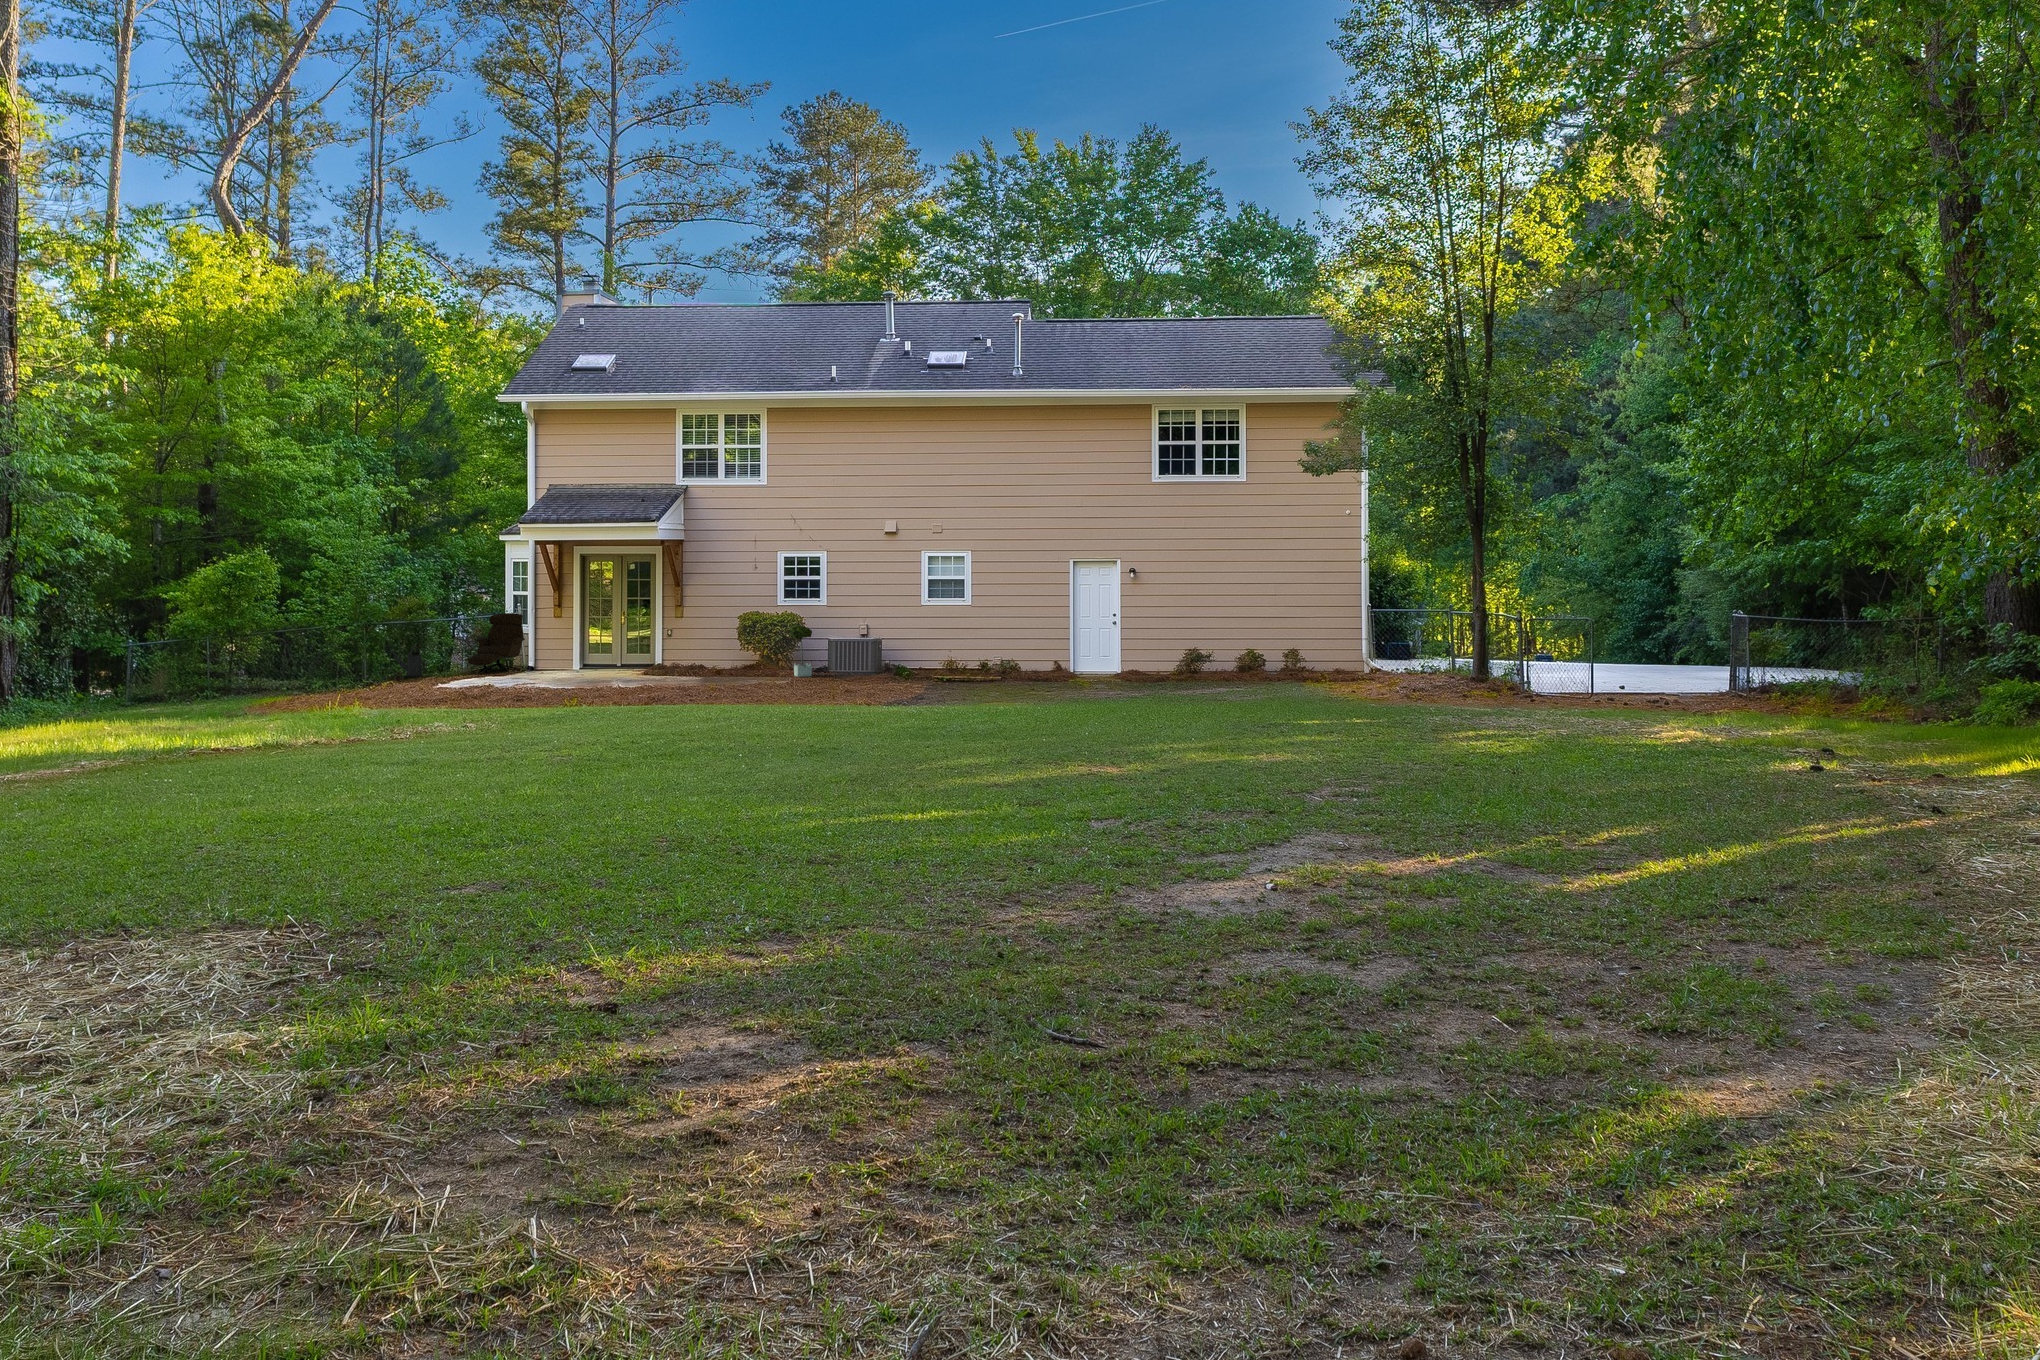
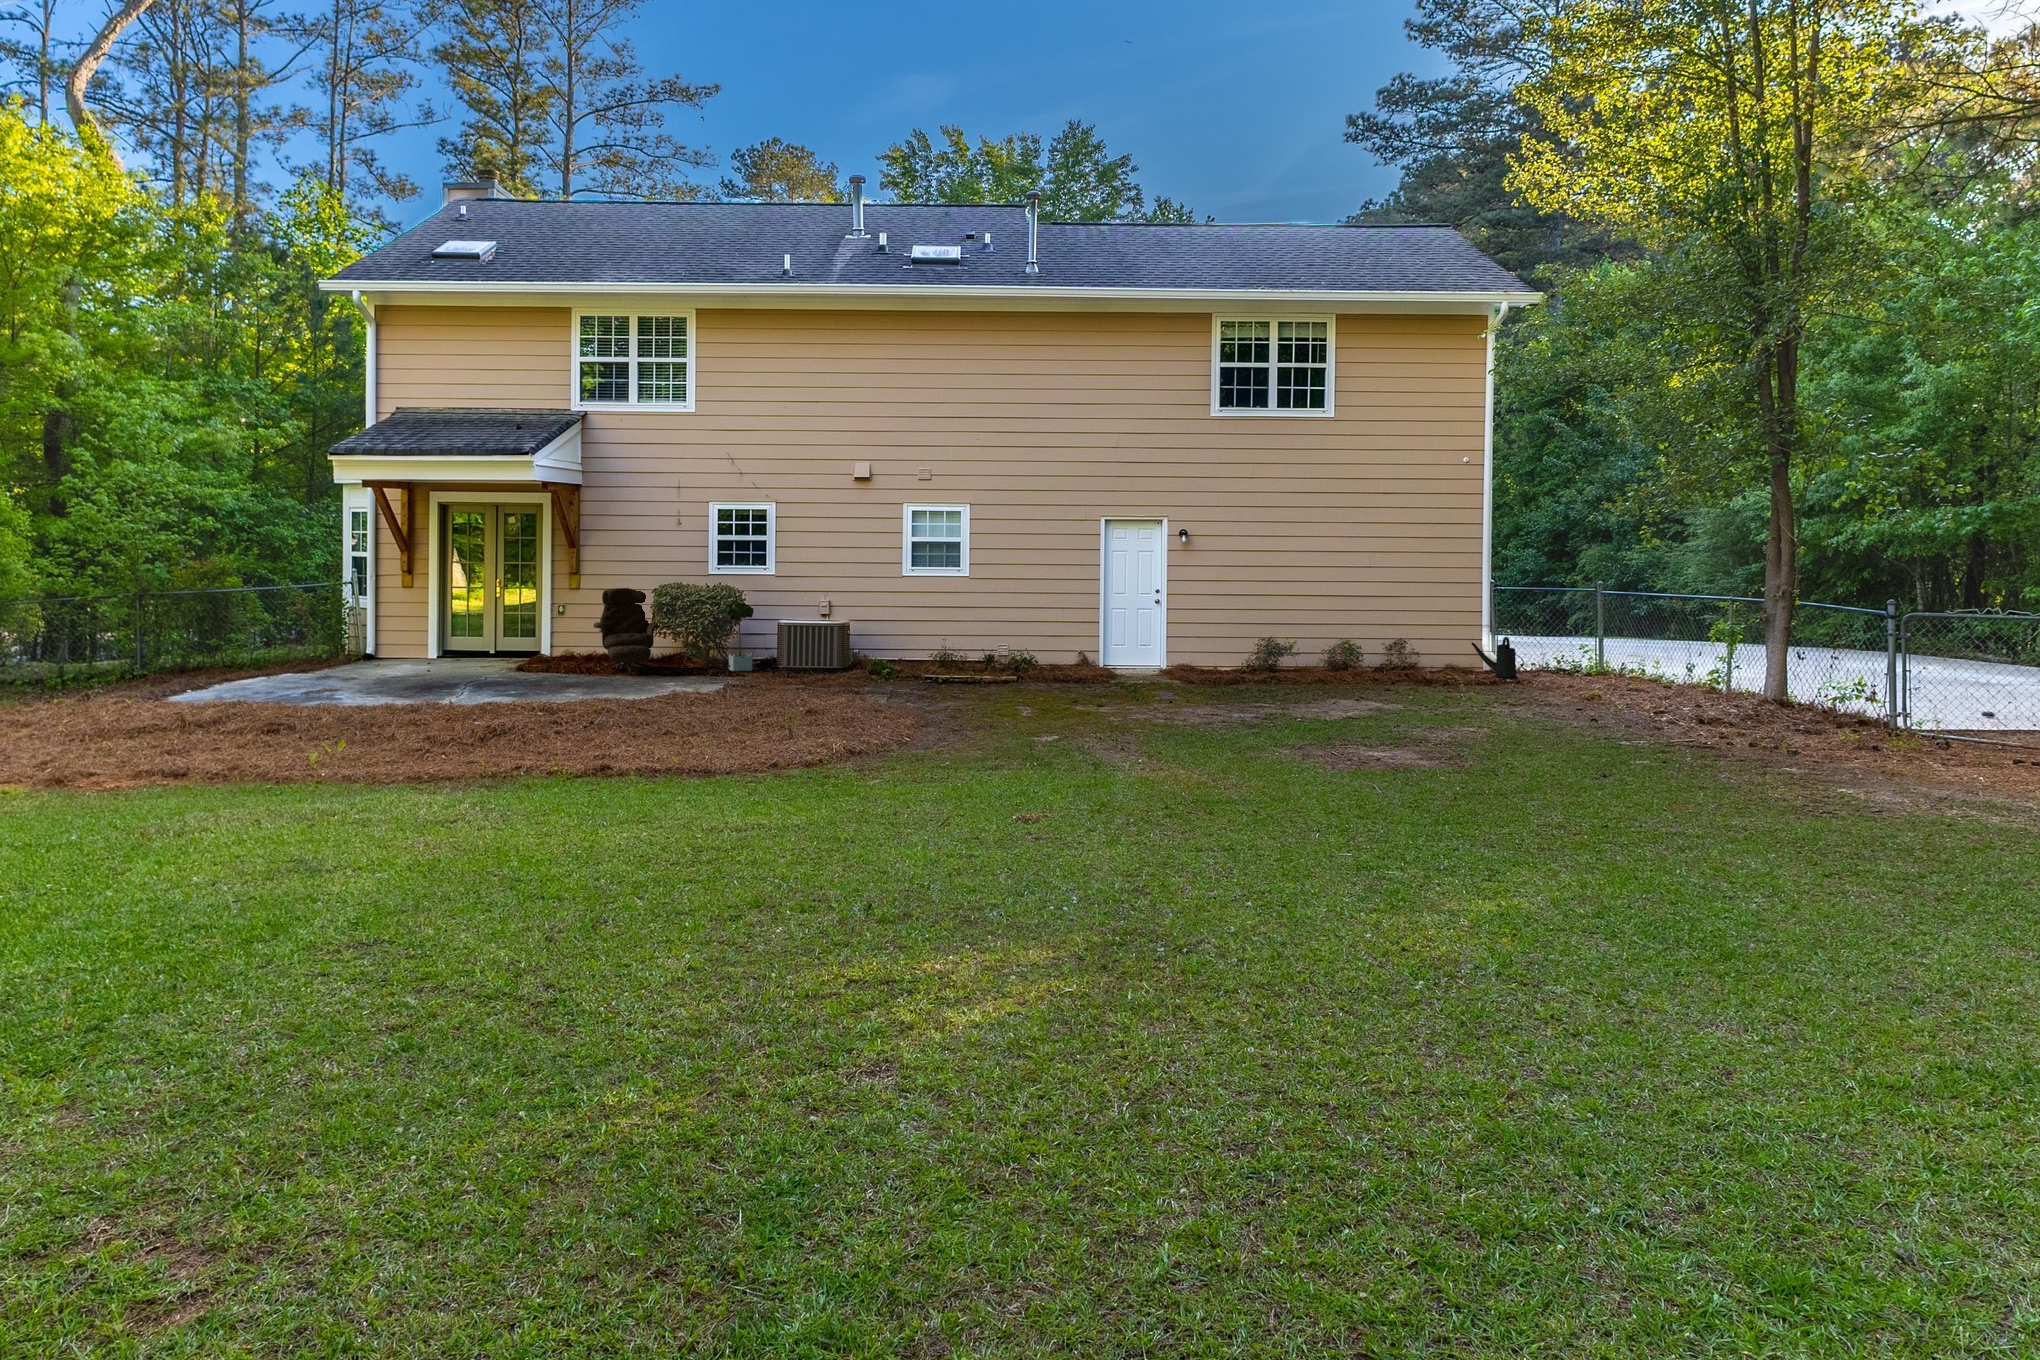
lounge chair: present [468,613,525,673] -> present [593,588,660,674]
watering can: present [392,647,426,677] -> present [1471,637,1524,678]

